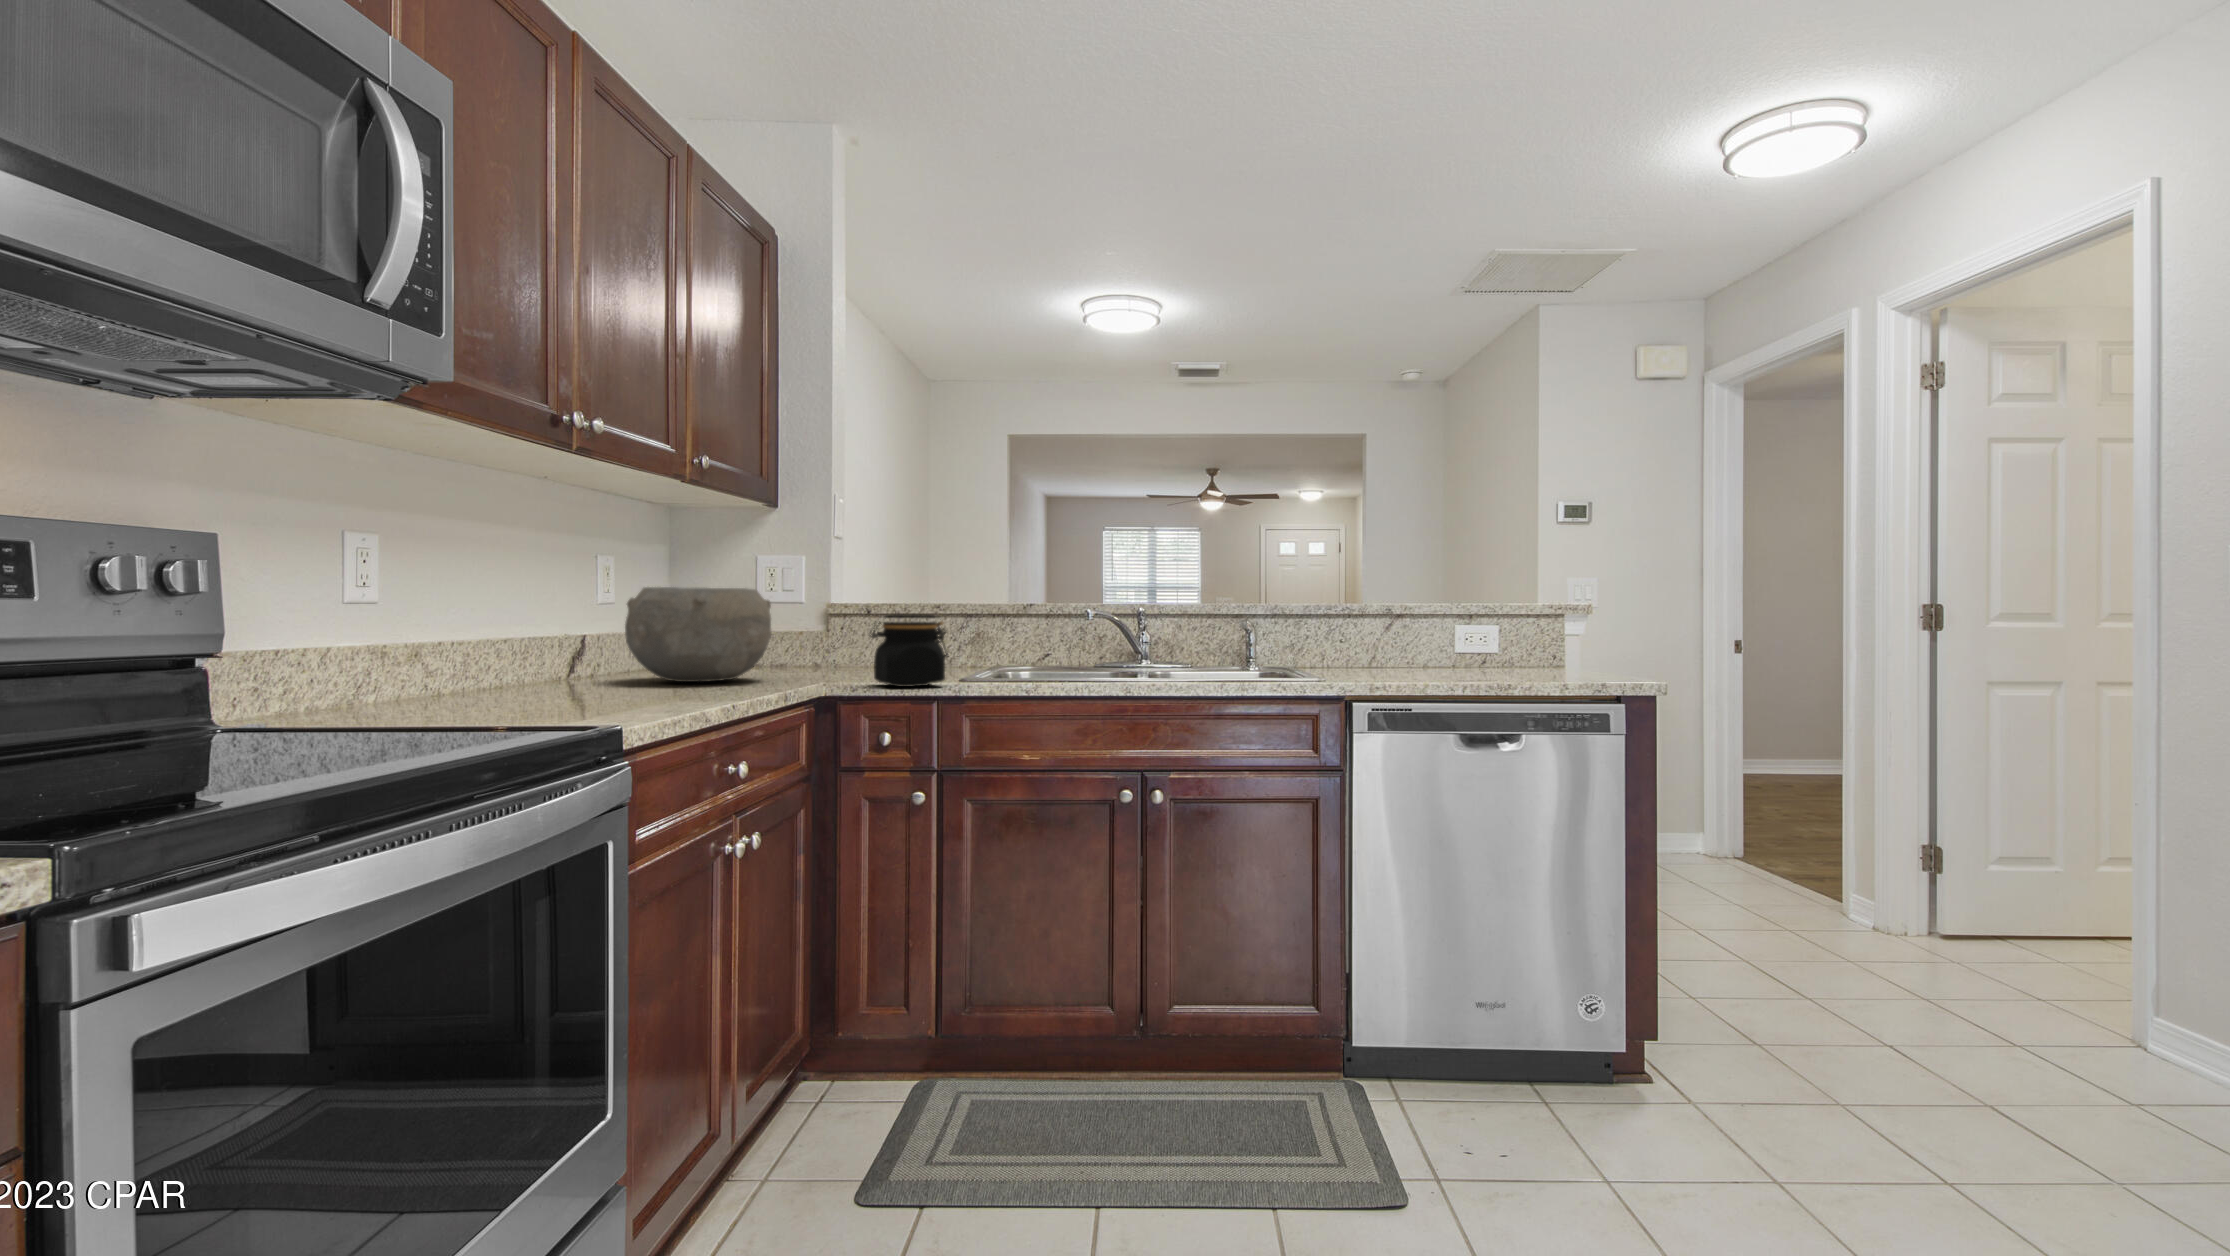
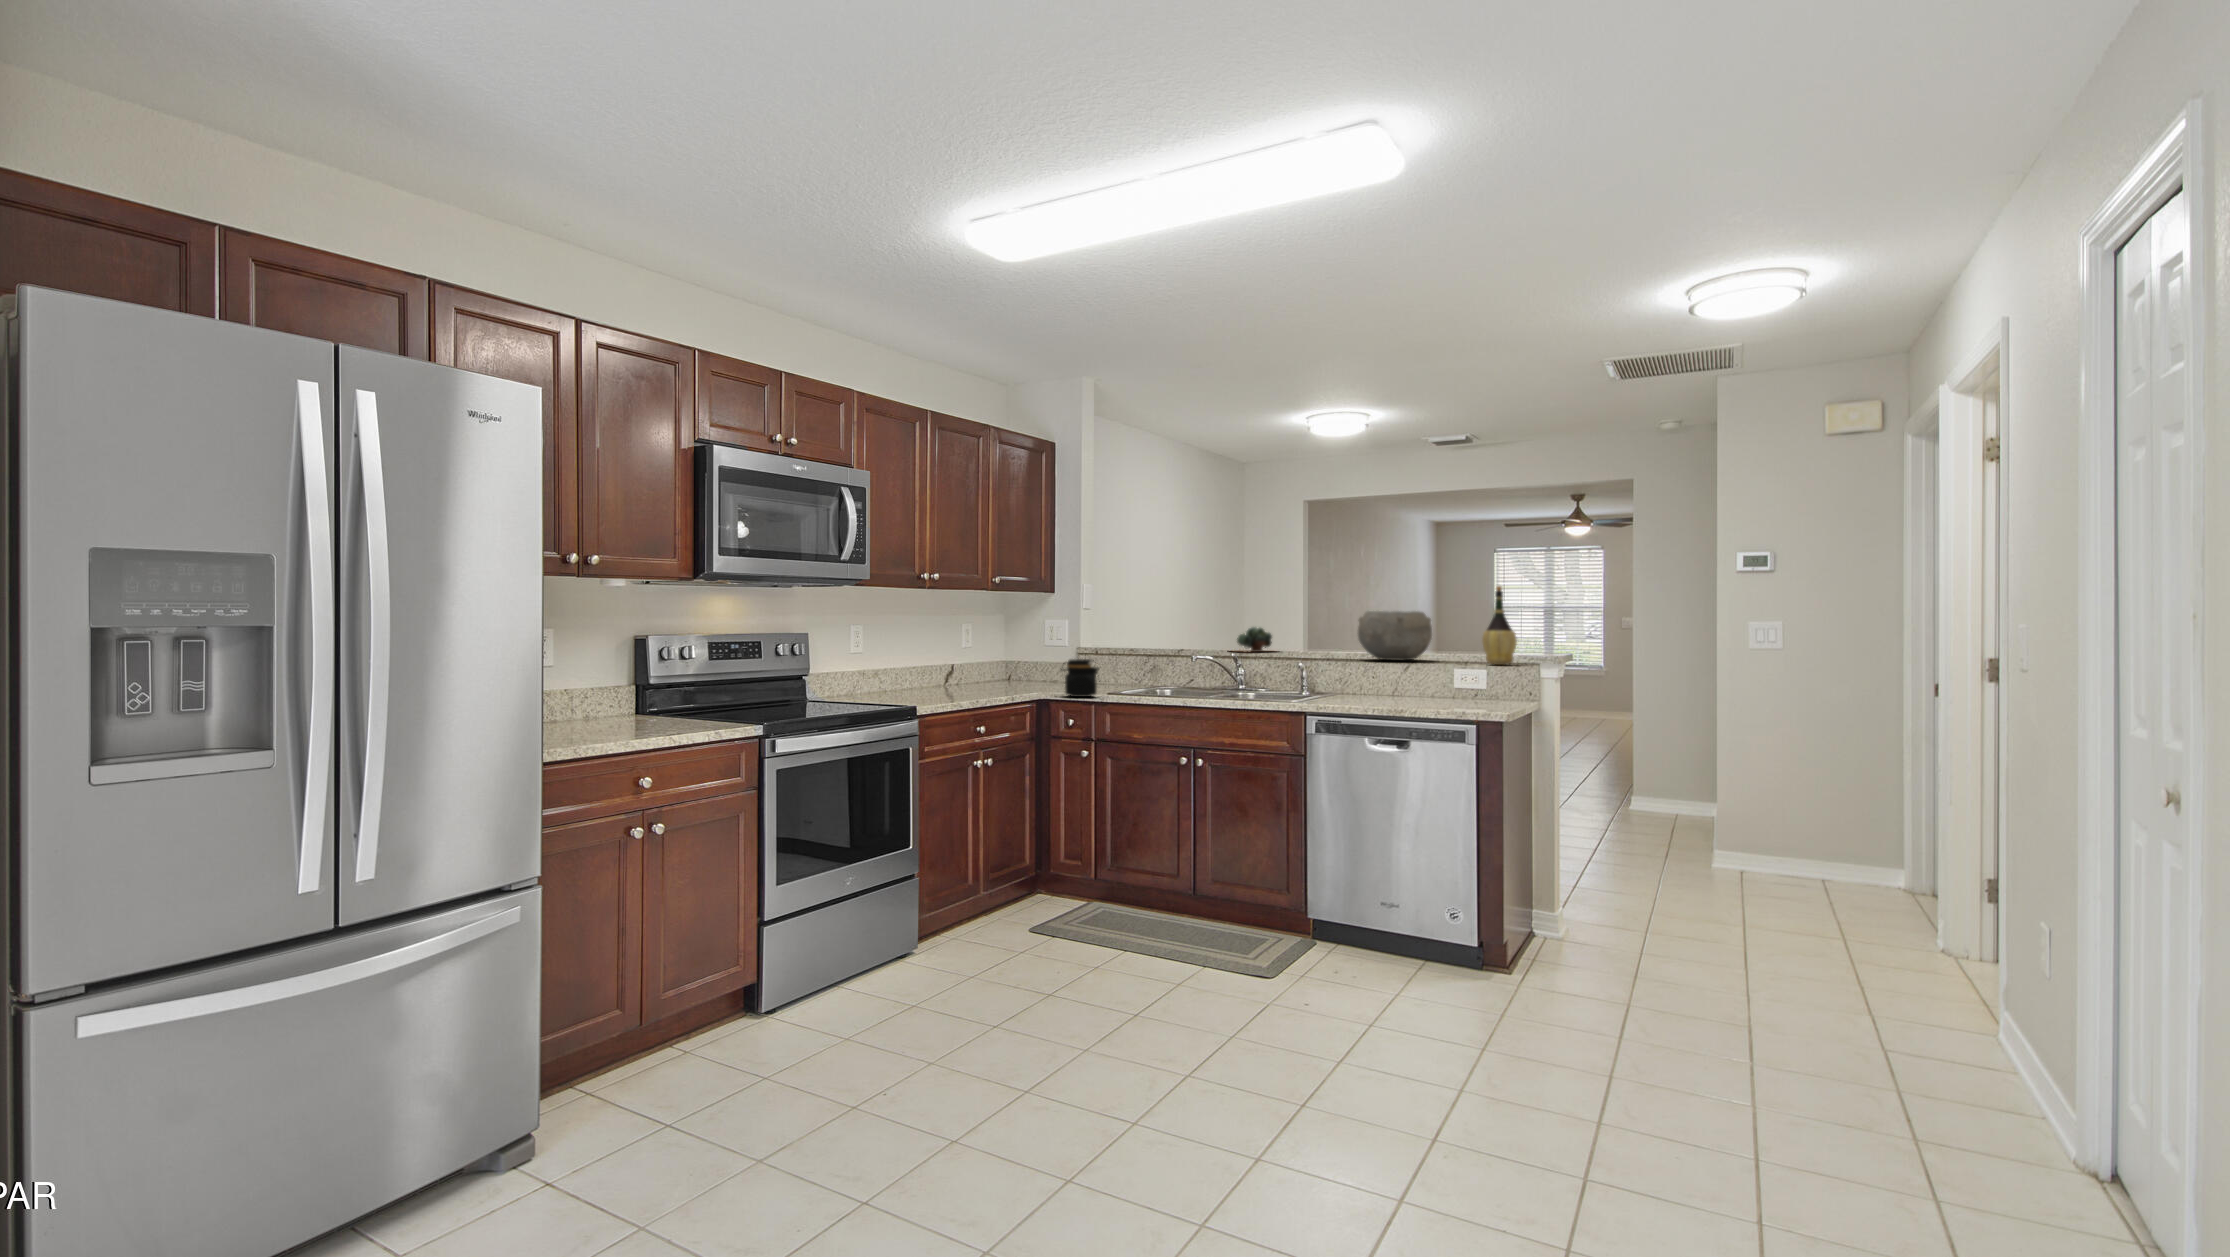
wine bottle: none [1494,505,1542,616] -> present [1482,586,1517,665]
succulent plant: none [1042,572,1128,609] -> present [1229,627,1272,652]
ceramic bowl: present [625,587,771,682] -> present [1358,611,1432,660]

